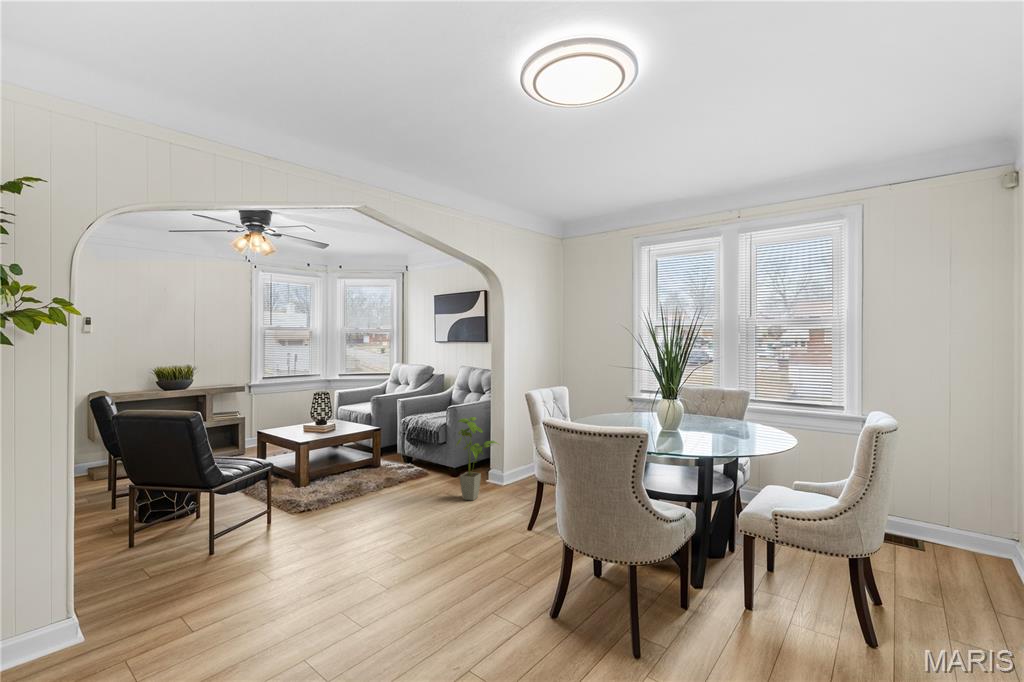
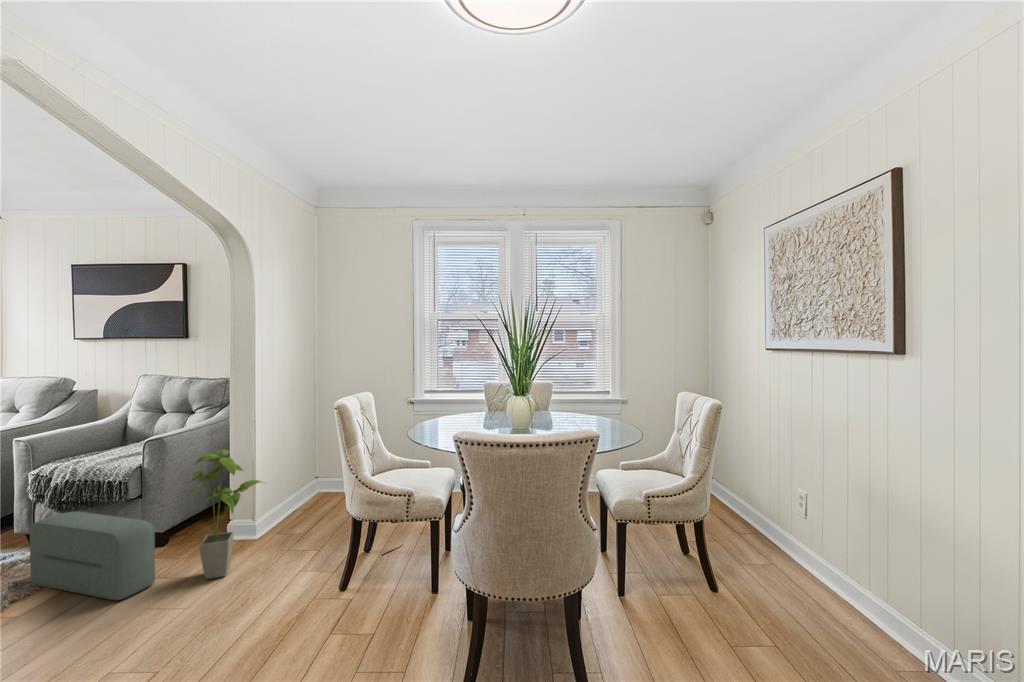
pouf: none [393,444,440,498] -> present [30,511,155,600]

